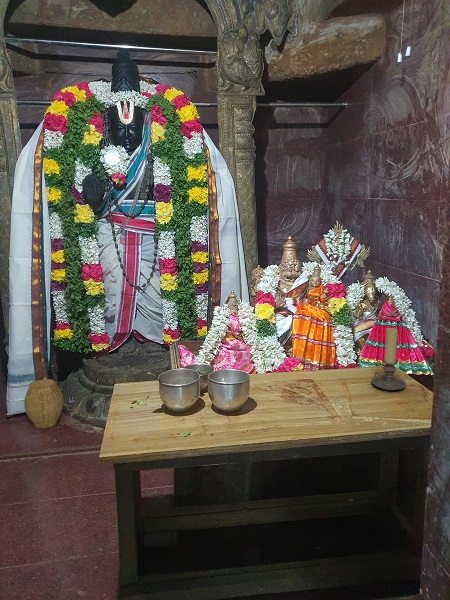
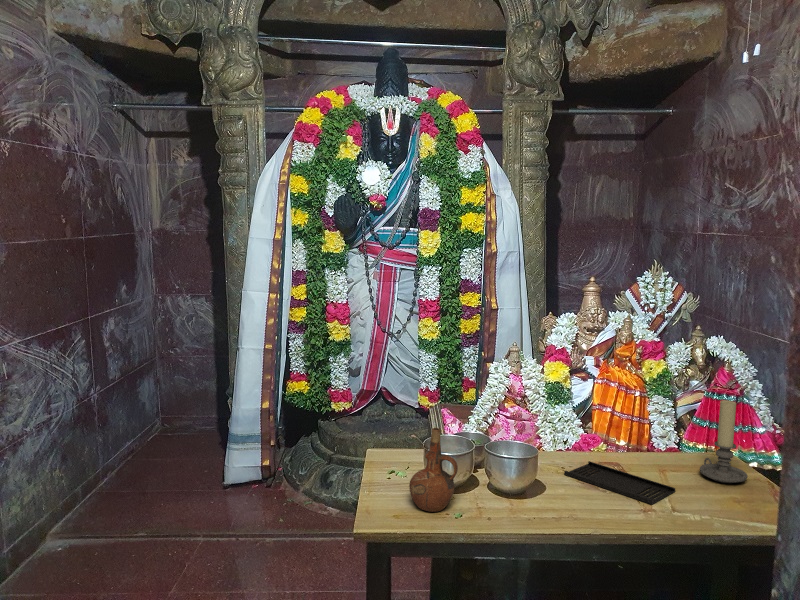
ceramic pitcher: none [144,367,183,435] -> present [409,428,458,512]
woven basket: present [24,379,63,428] -> none [247,442,294,503]
tray: none [271,381,354,413] -> present [564,461,675,504]

